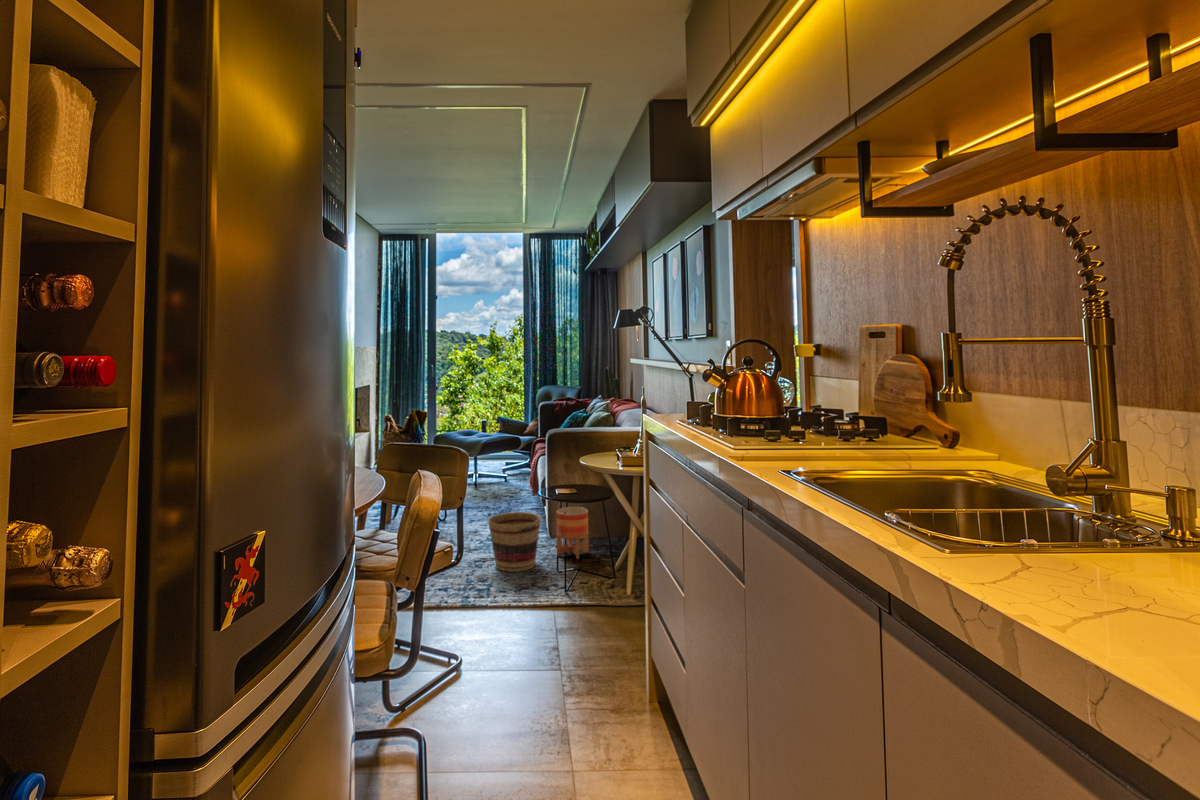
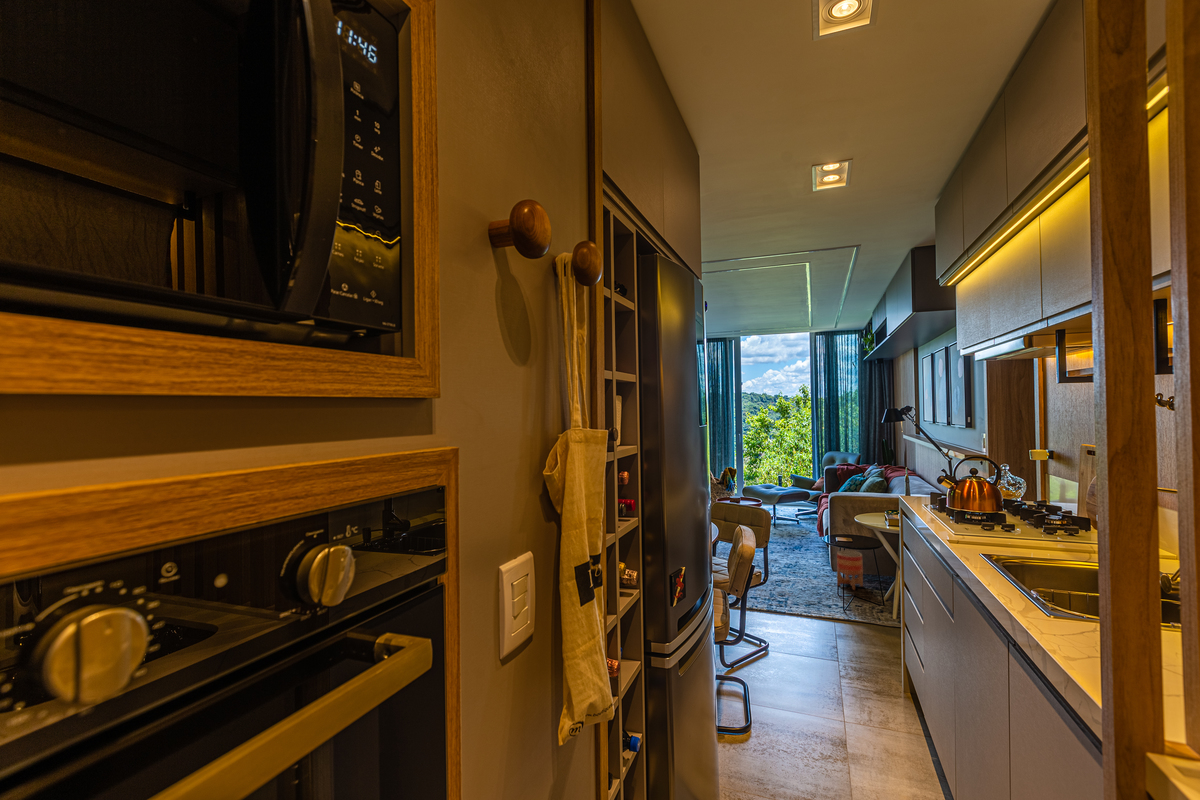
basket: present [488,512,541,572] -> none [786,550,825,593]

